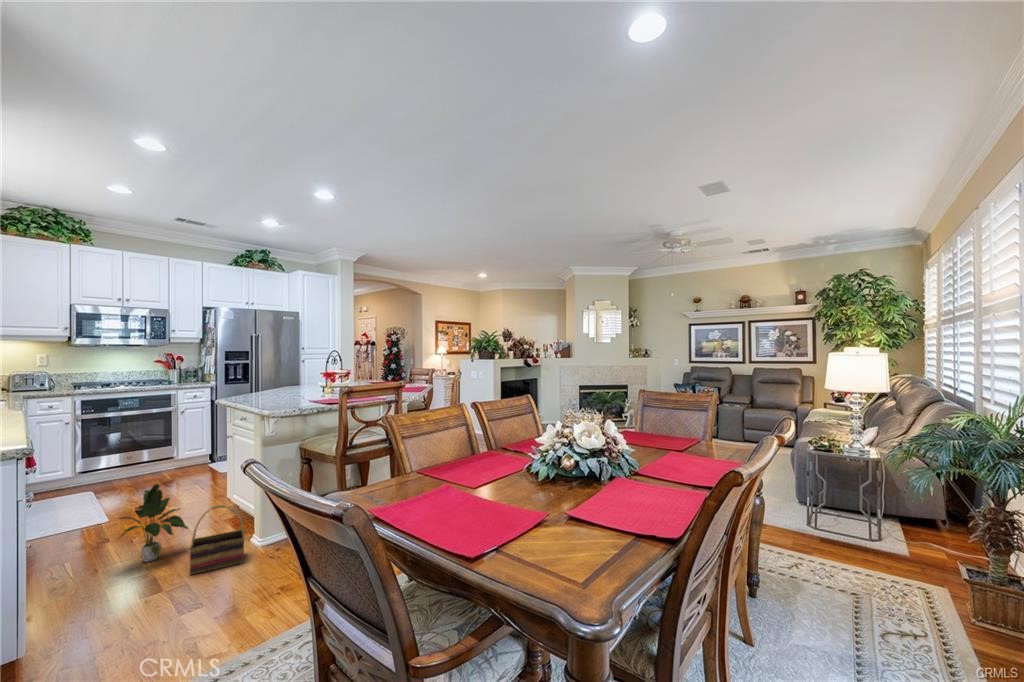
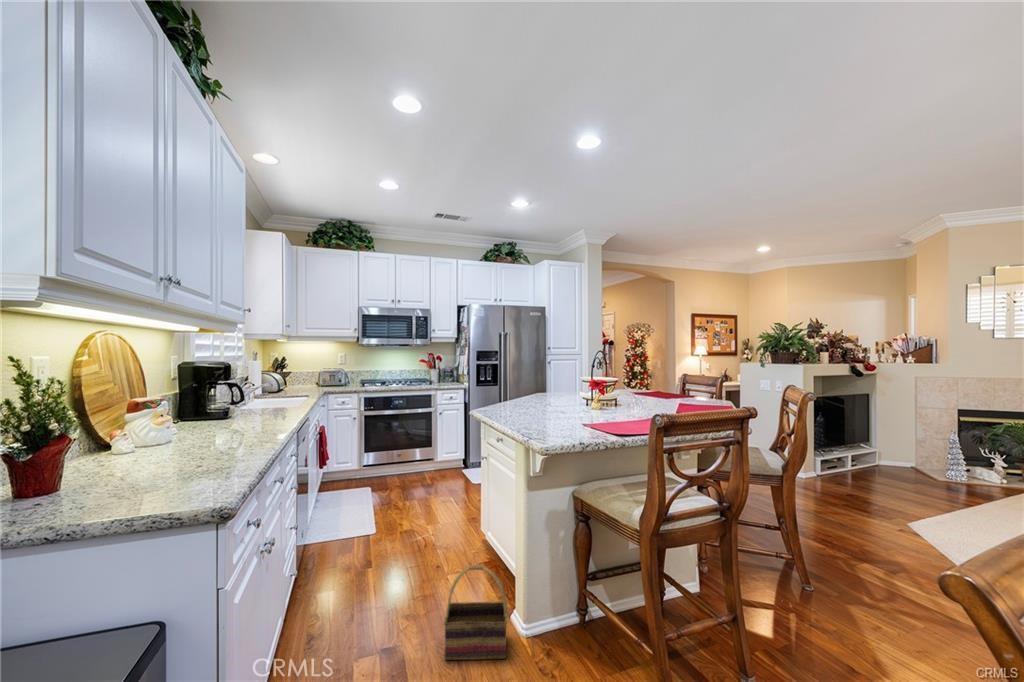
potted plant: present [118,484,188,562] -> none [372,514,444,612]

